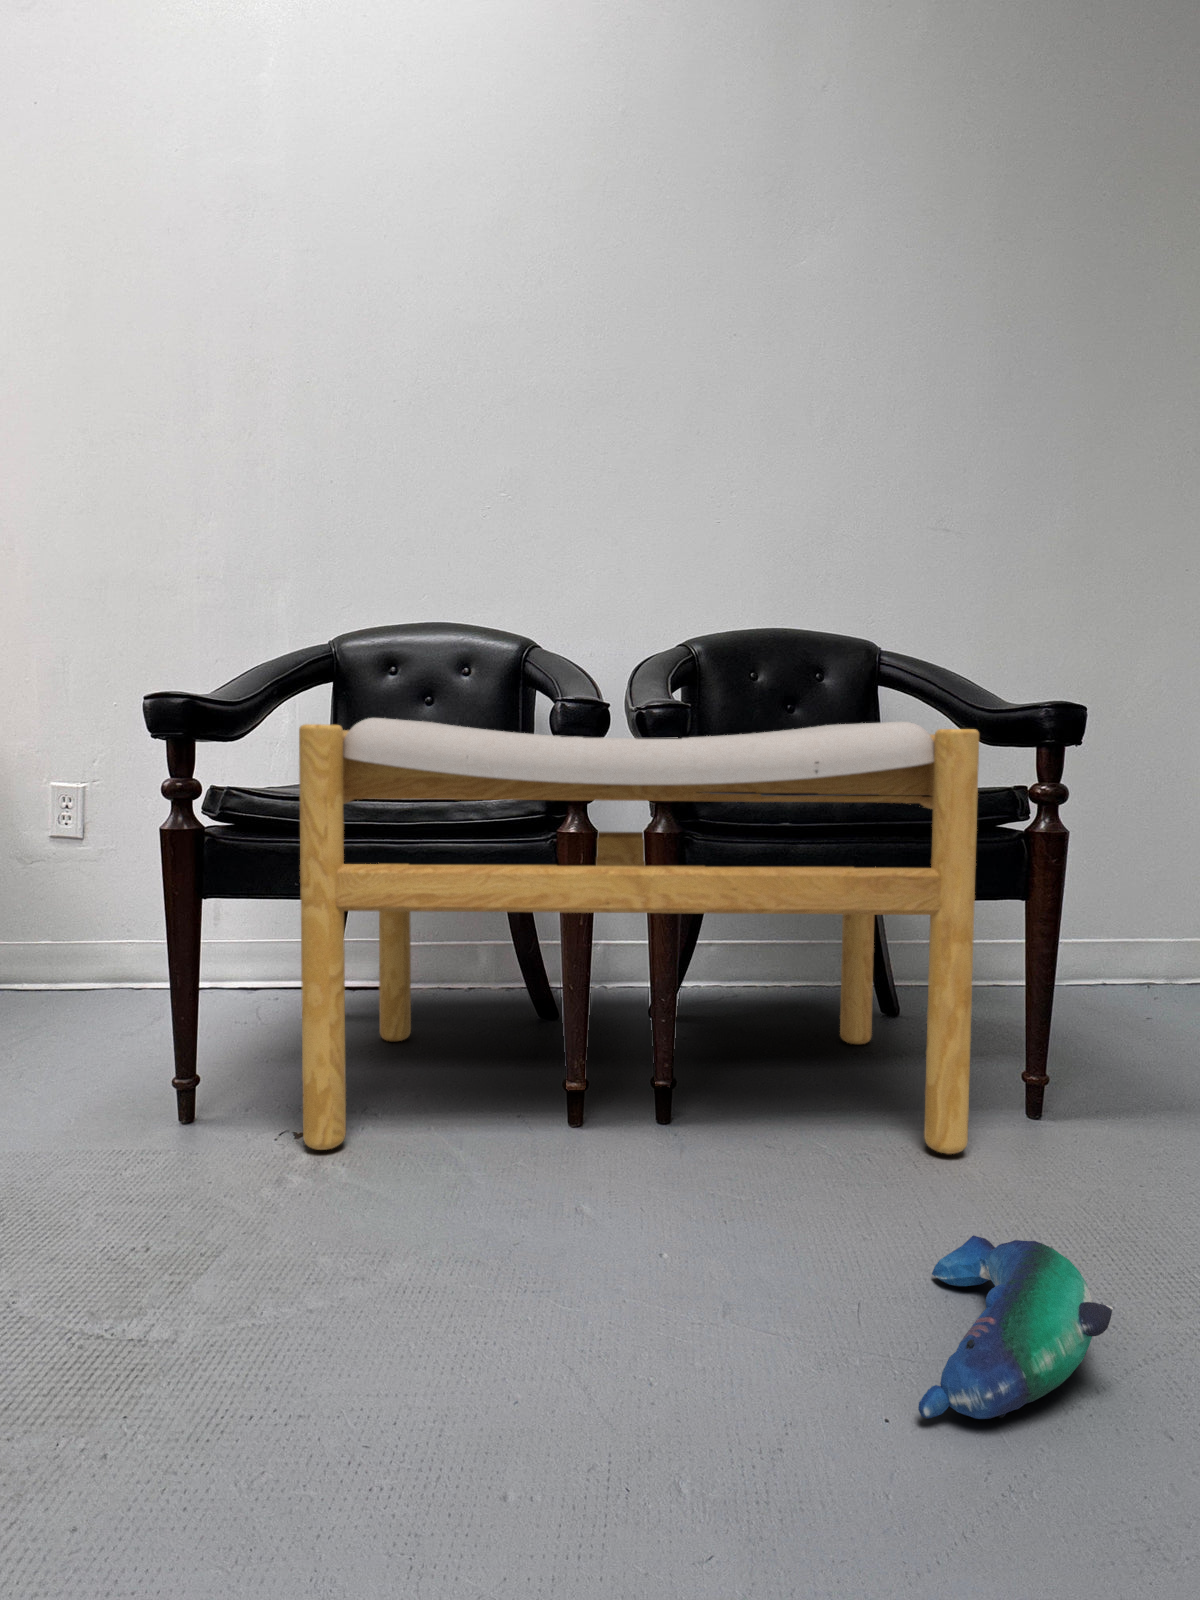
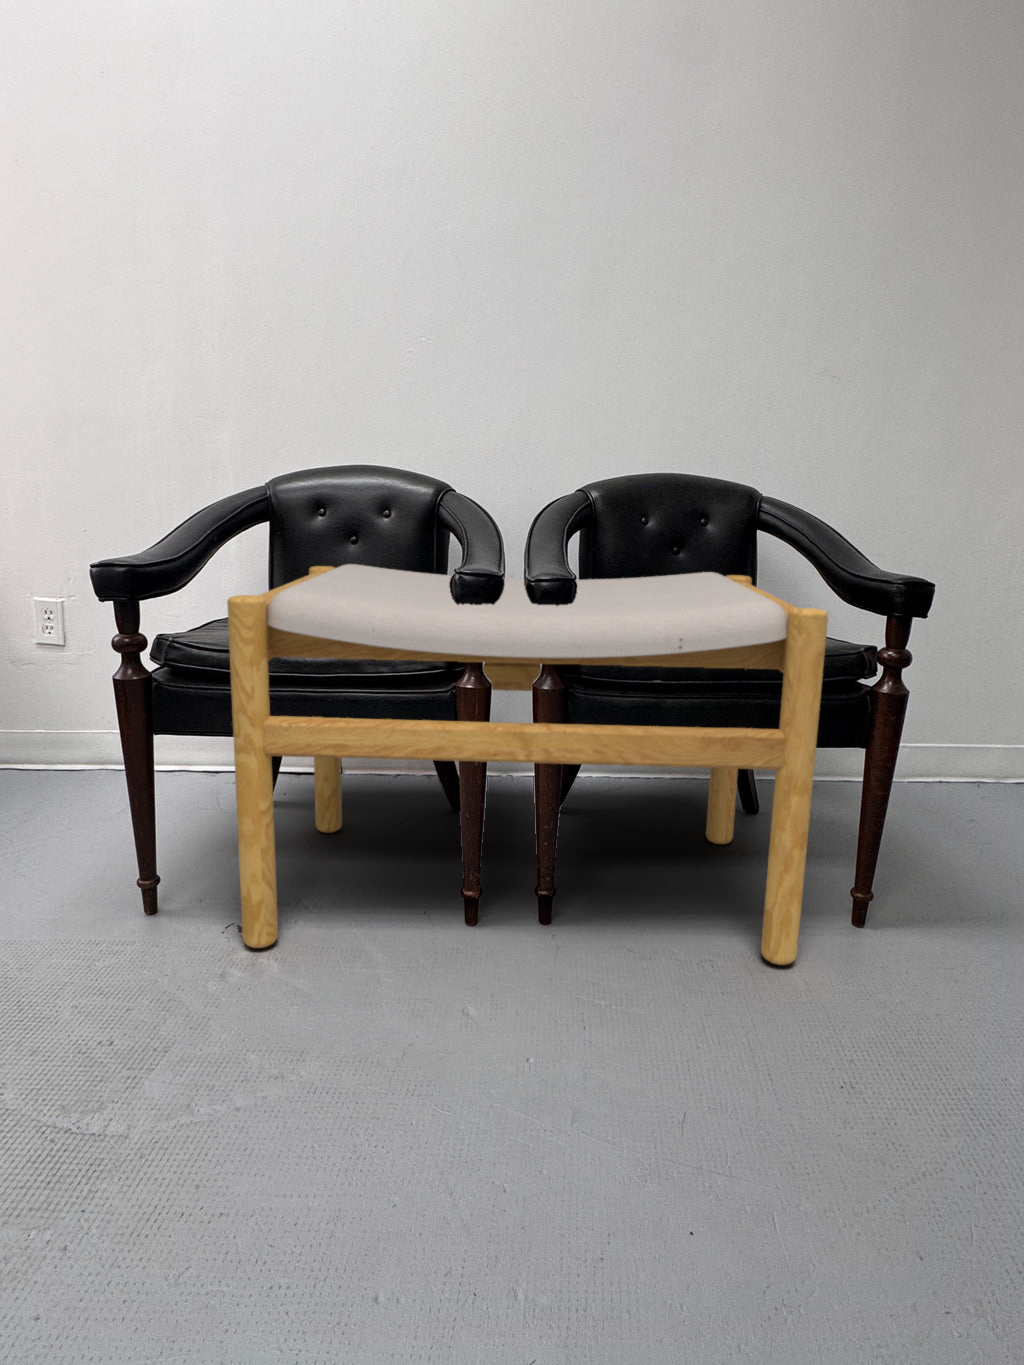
plush toy: present [918,1235,1113,1419] -> none [714,1059,882,1236]

